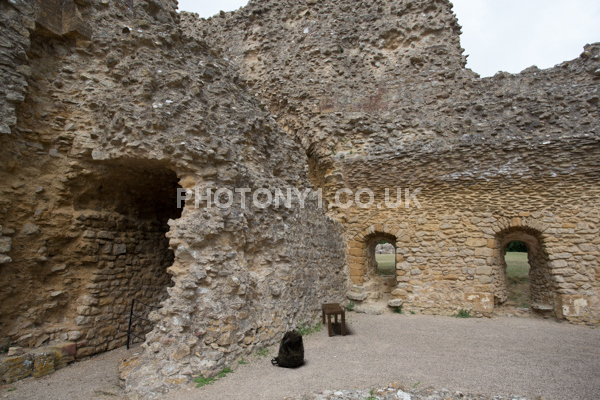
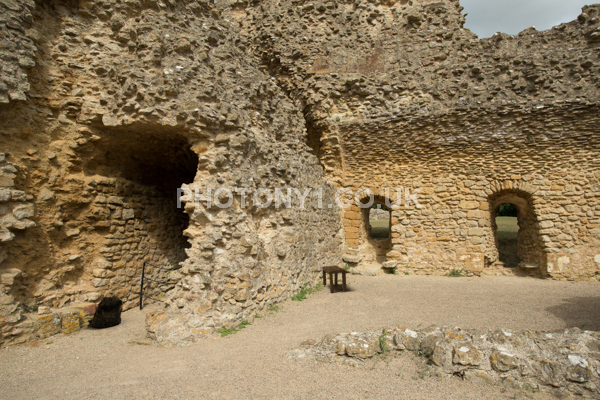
backpack: present [271,327,304,367] -> present [87,293,122,328]

